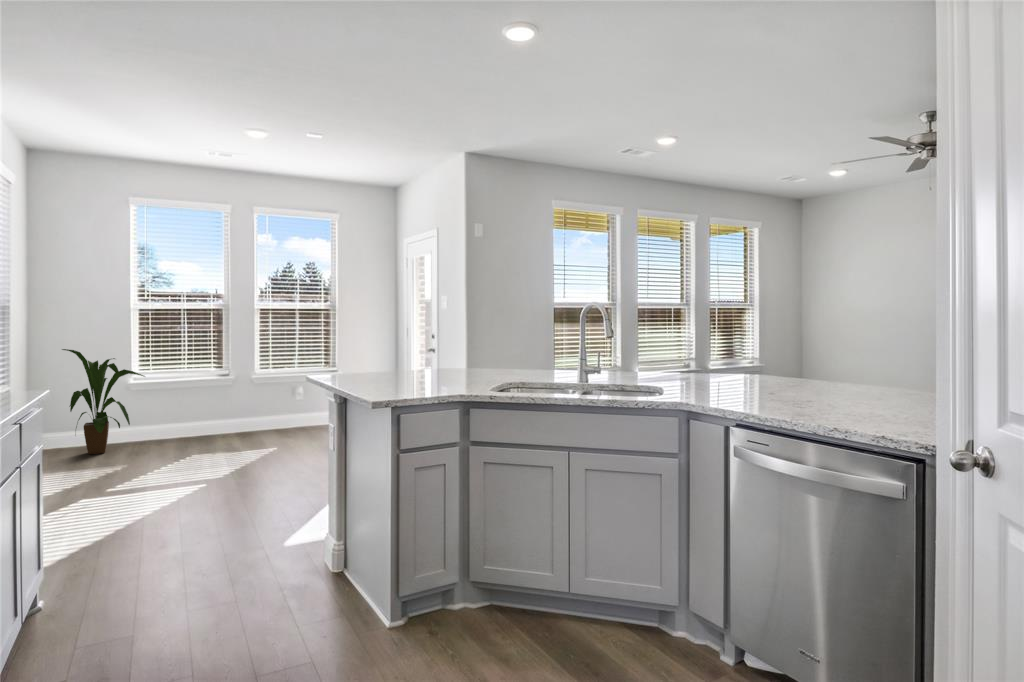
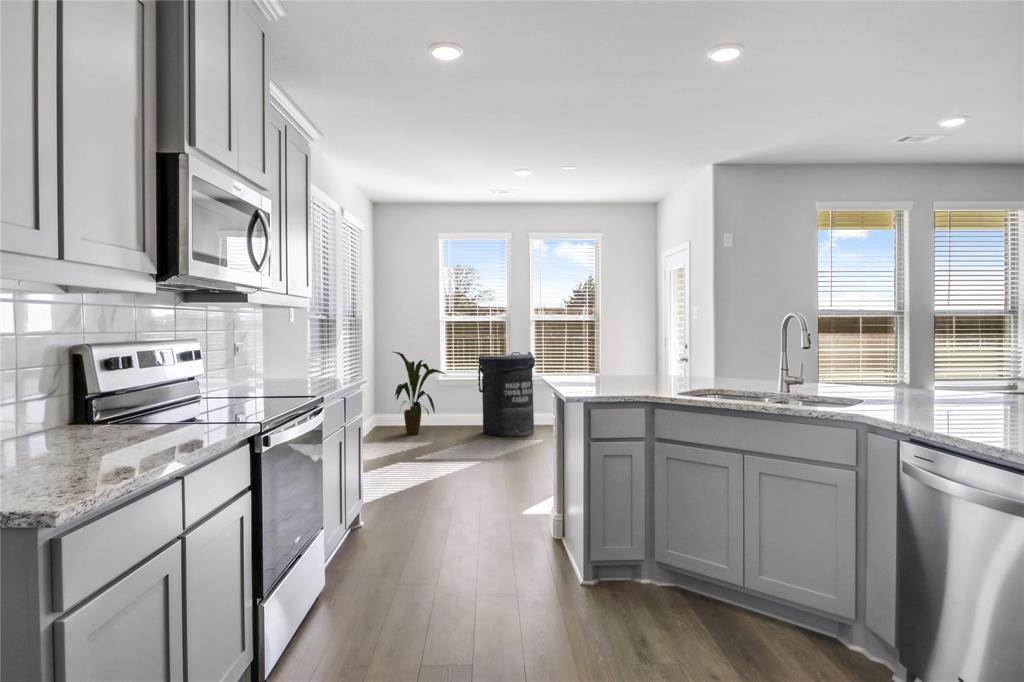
trash can: none [188,346,261,446] -> present [478,352,535,437]

